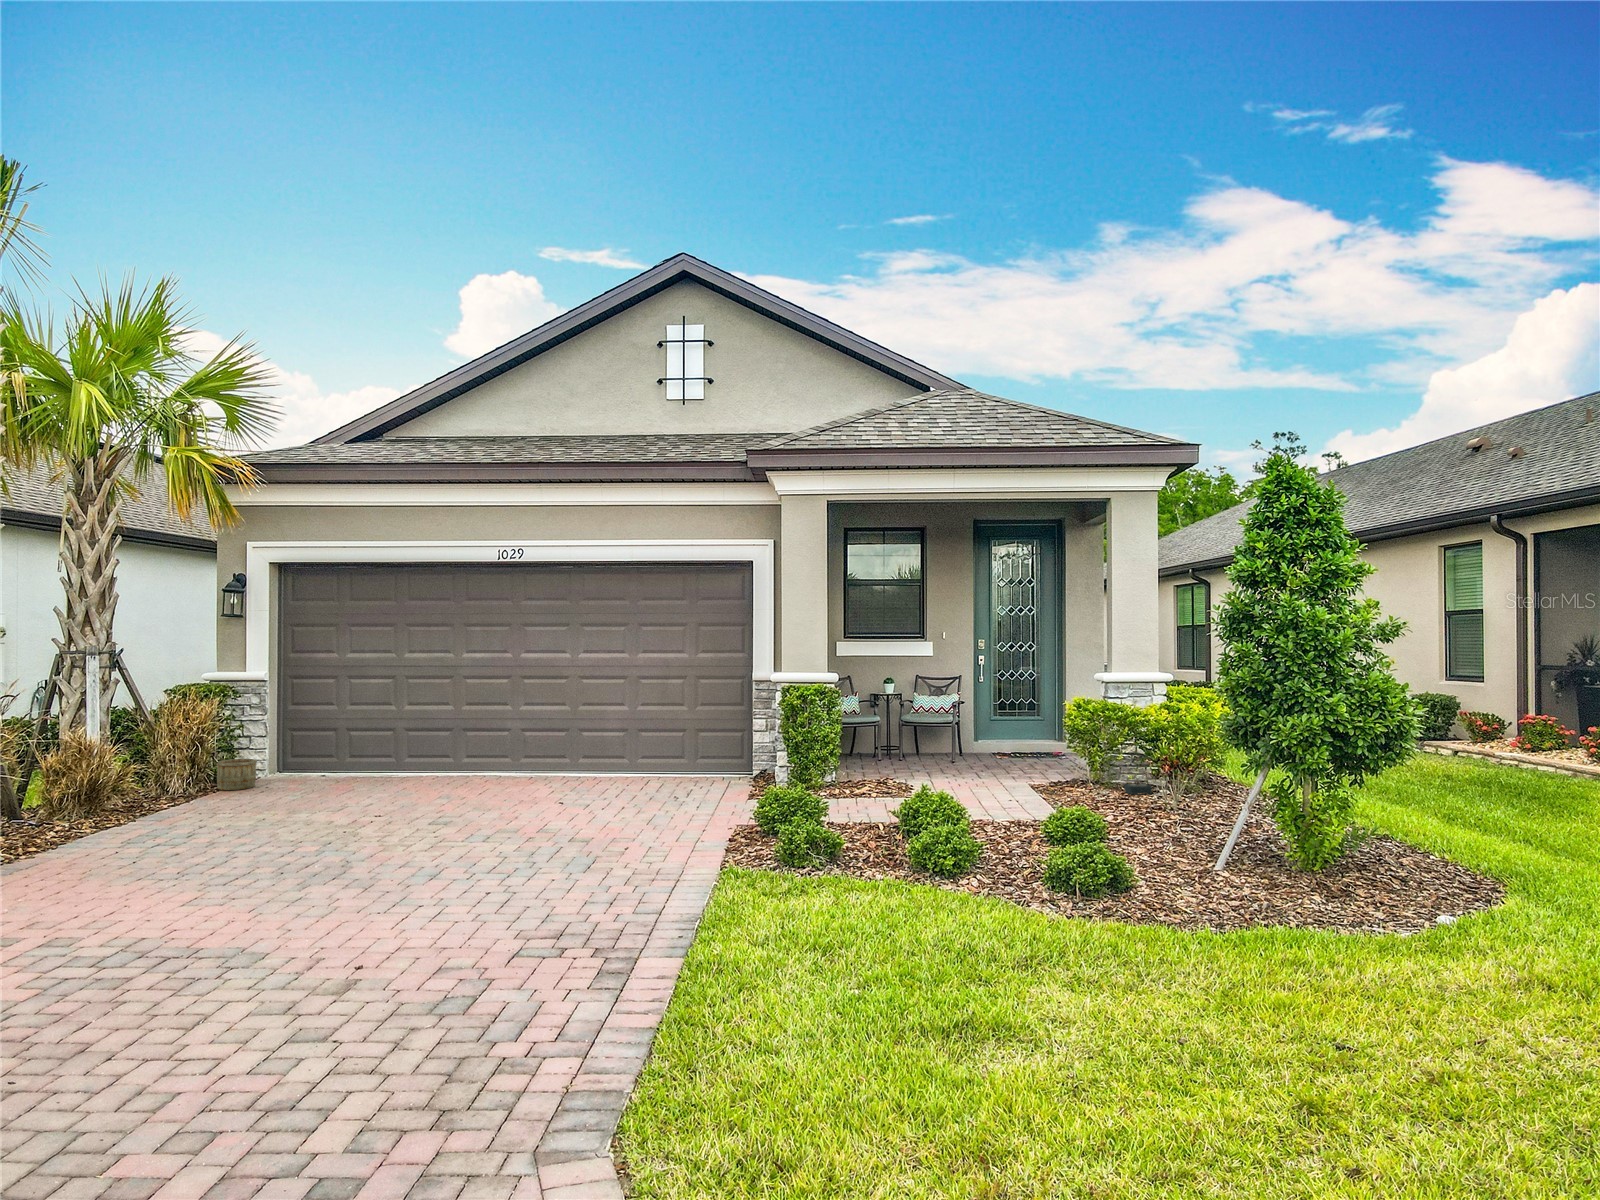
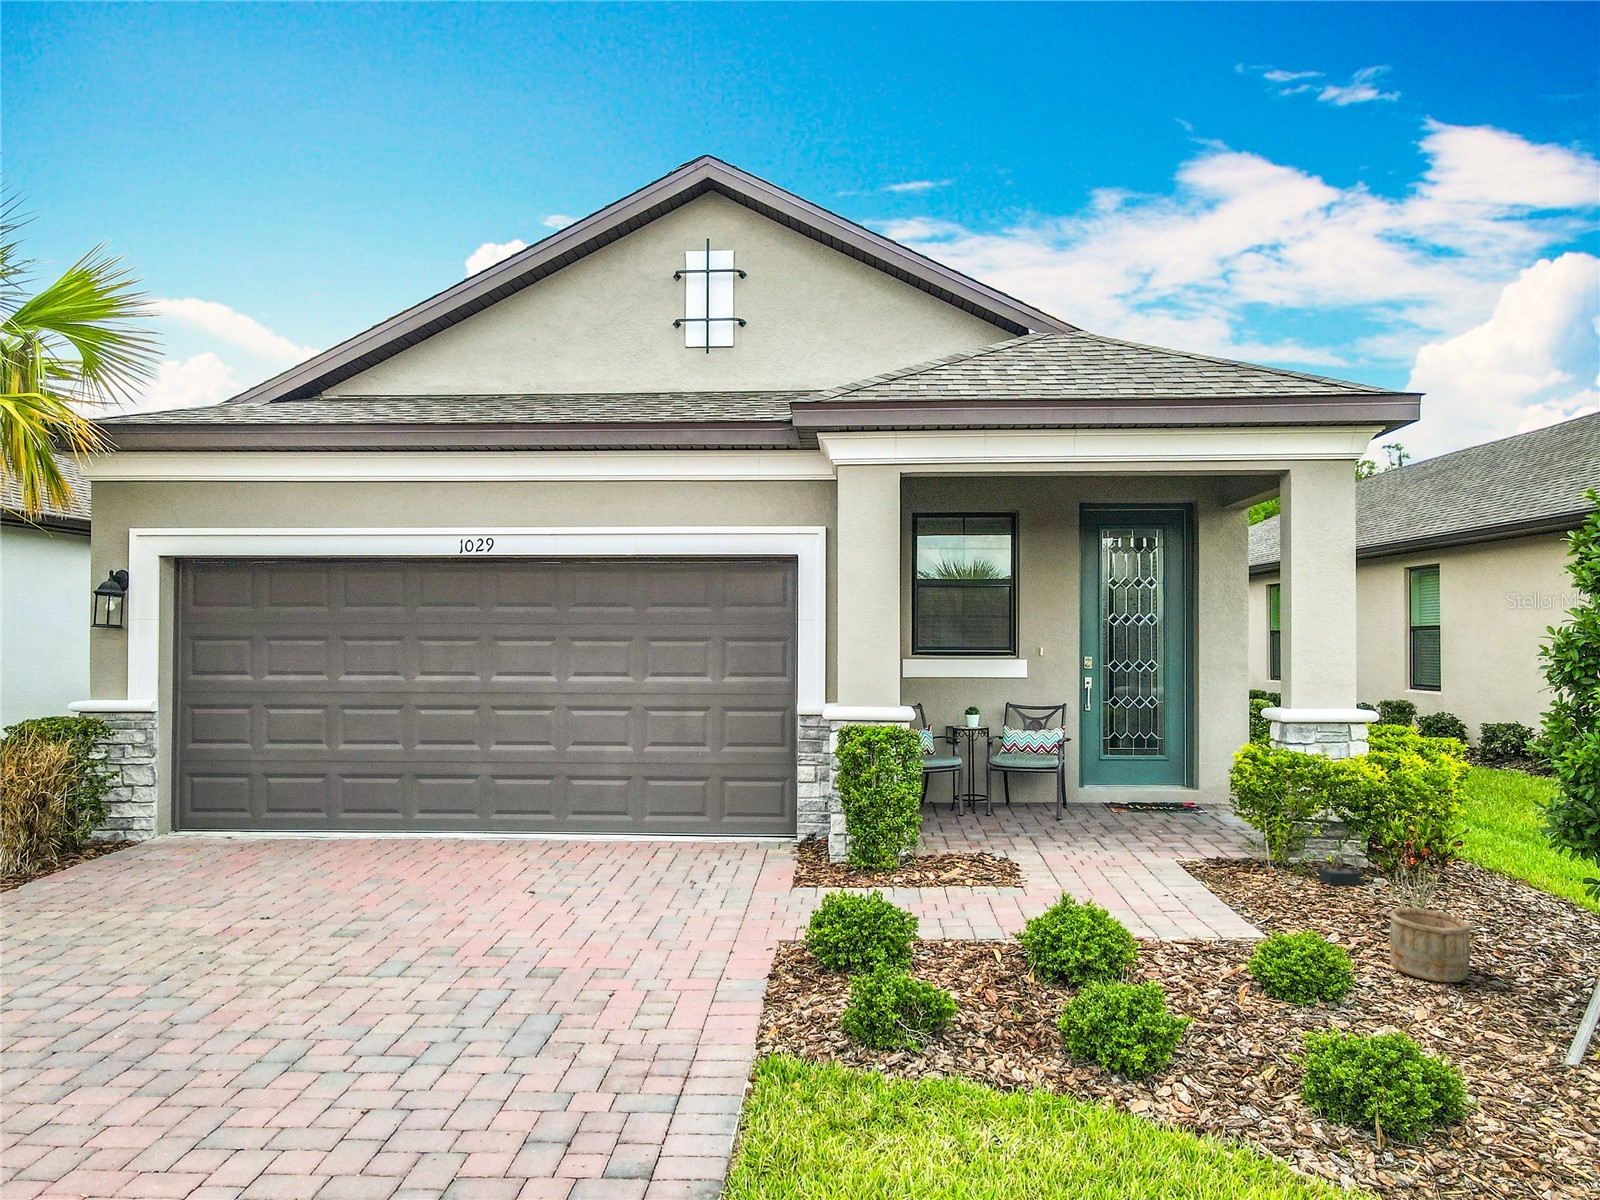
wooden bucket: present [216,759,257,790] -> present [1389,908,1473,982]

